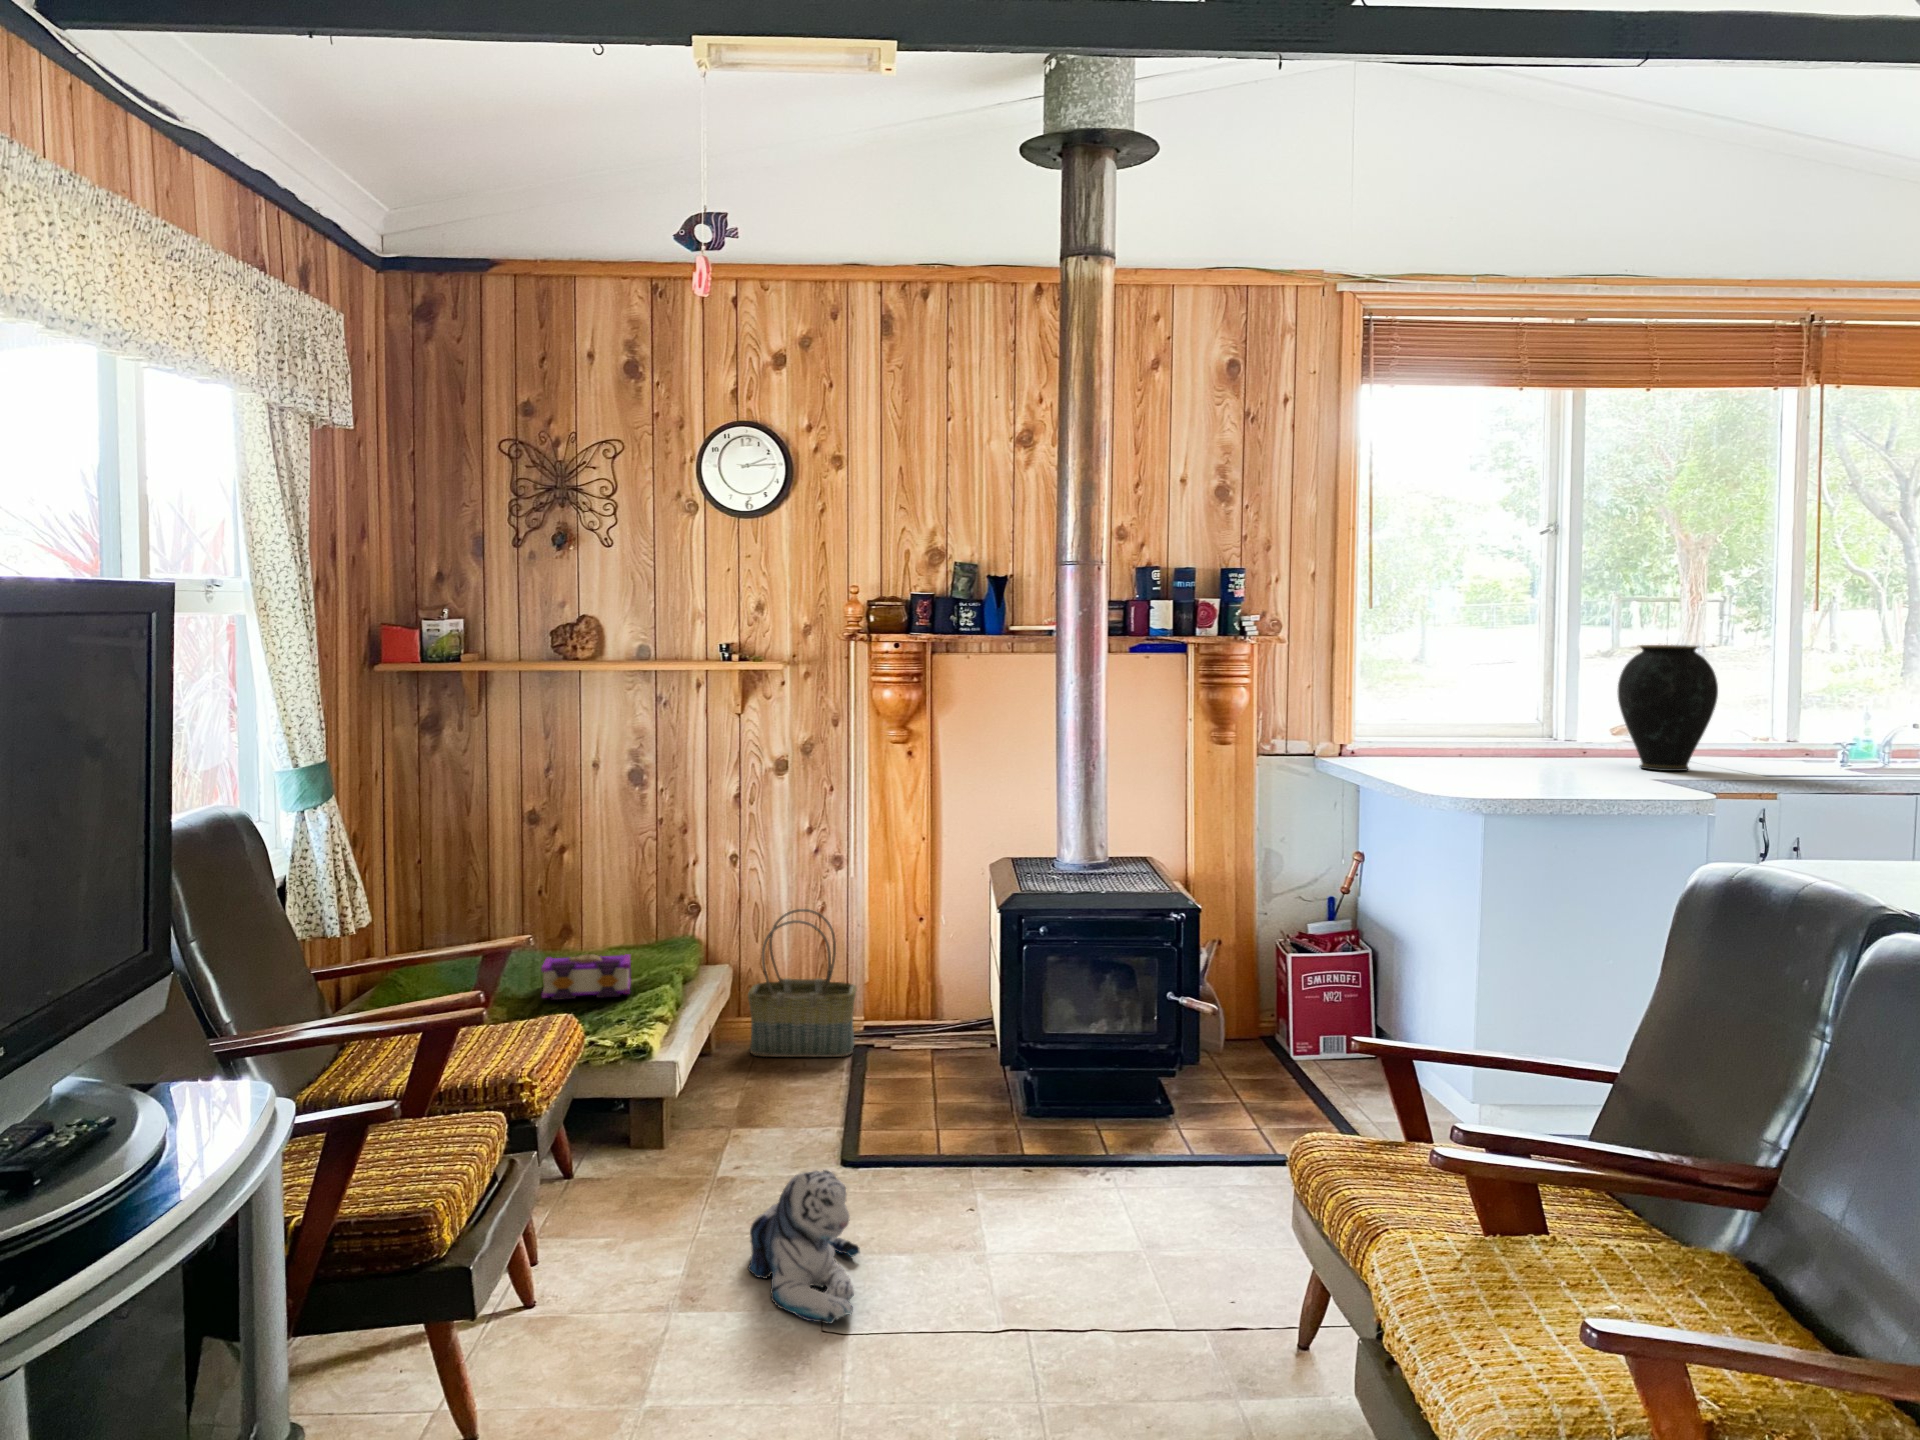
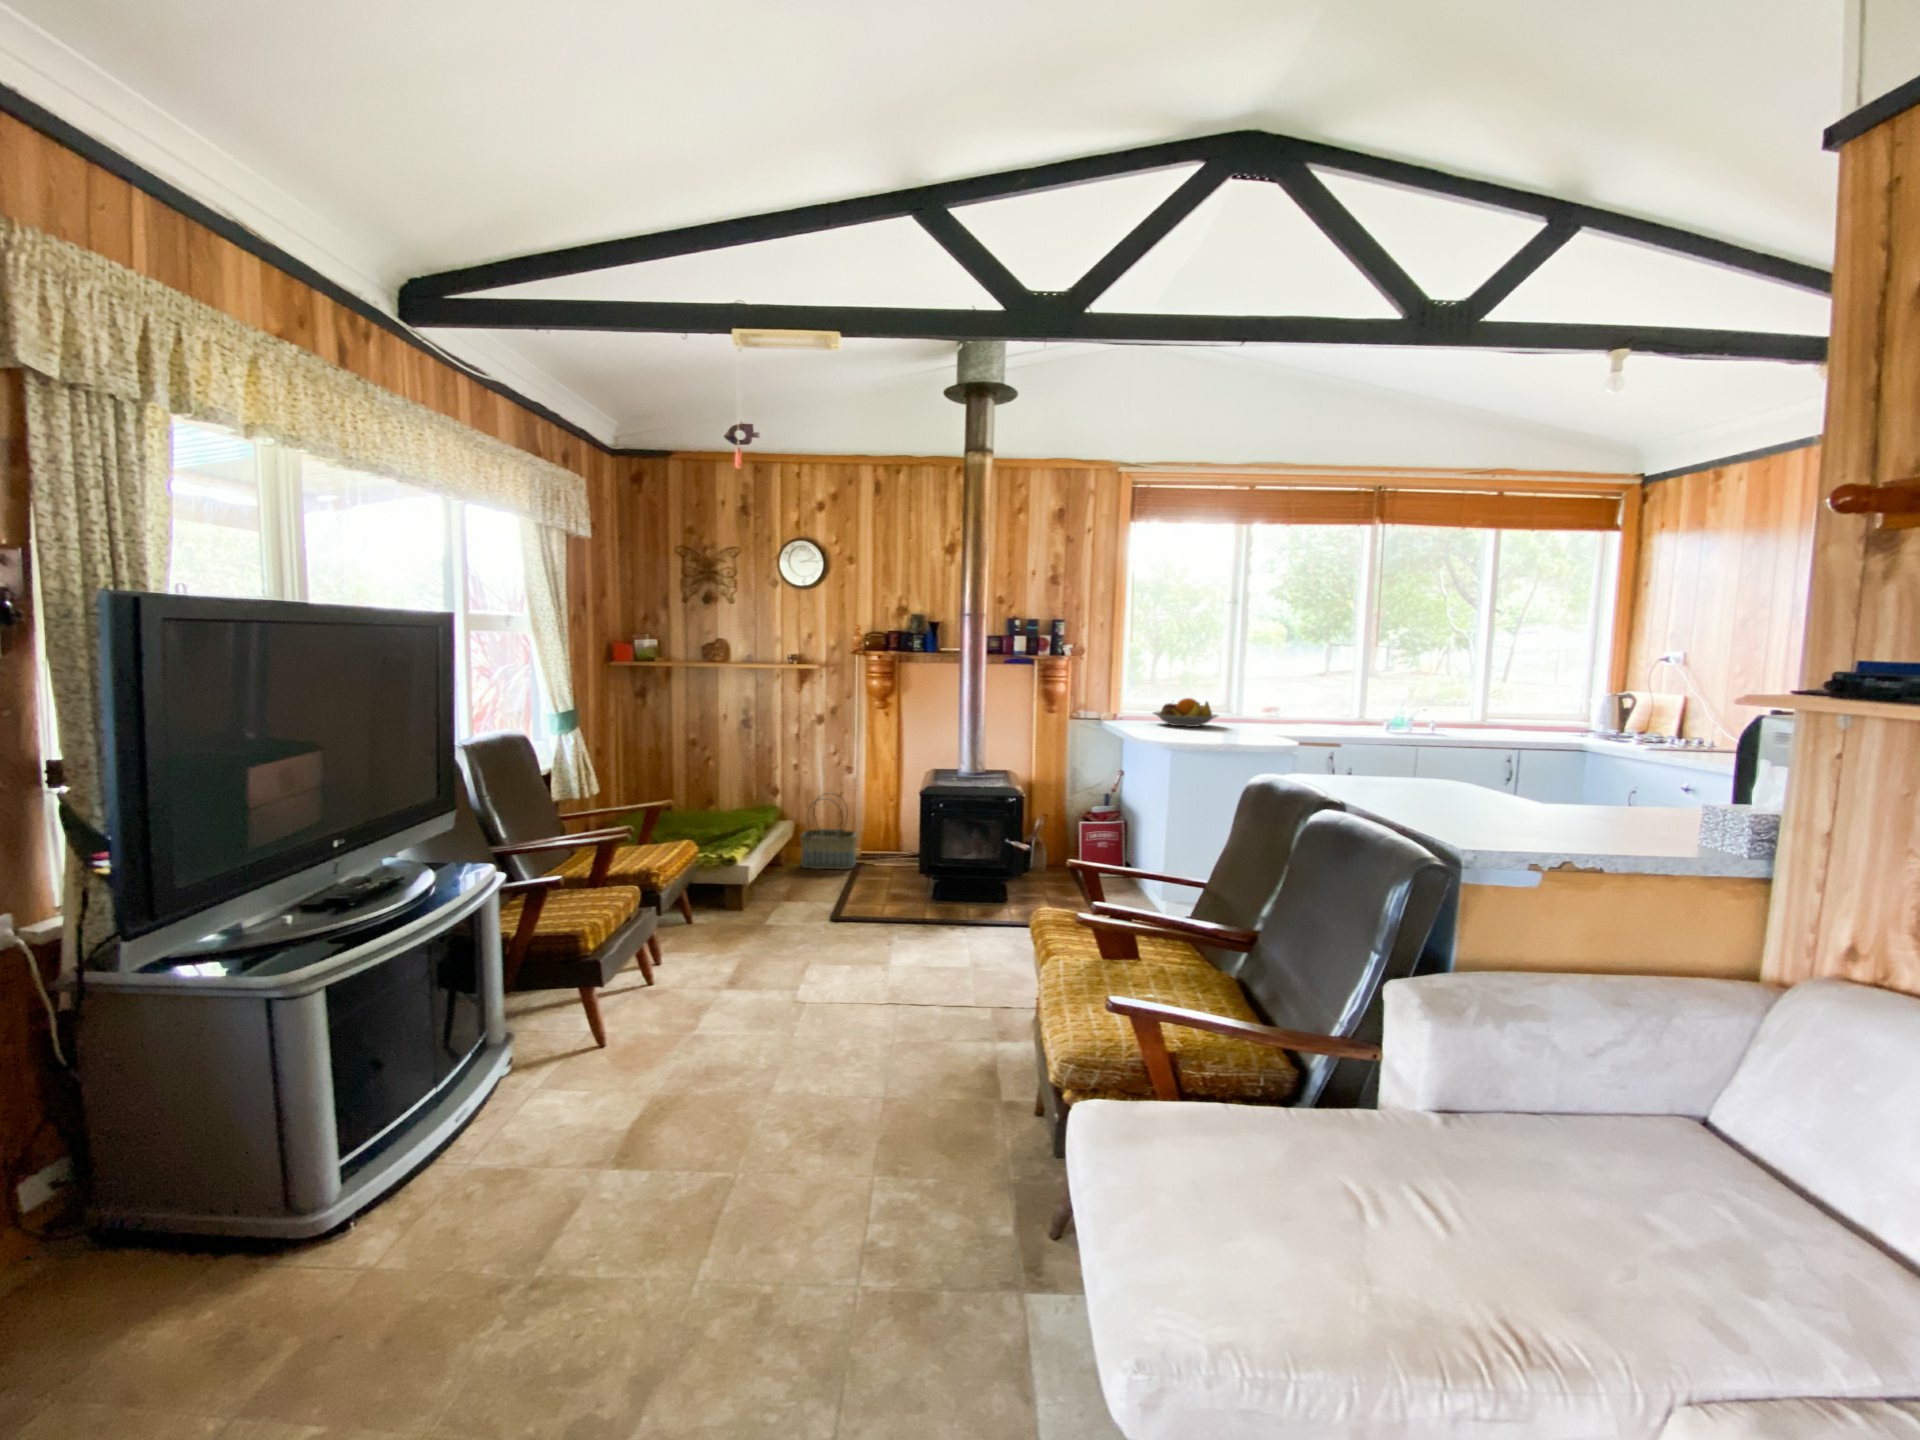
vase: present [1618,645,1718,771] -> none [1258,663,1309,730]
fruit bowl: none [1418,714,1549,769] -> present [1153,698,1218,727]
book: present [541,954,631,1000] -> none [687,813,736,836]
plush toy: present [748,1170,860,1324] -> none [767,923,827,1001]

